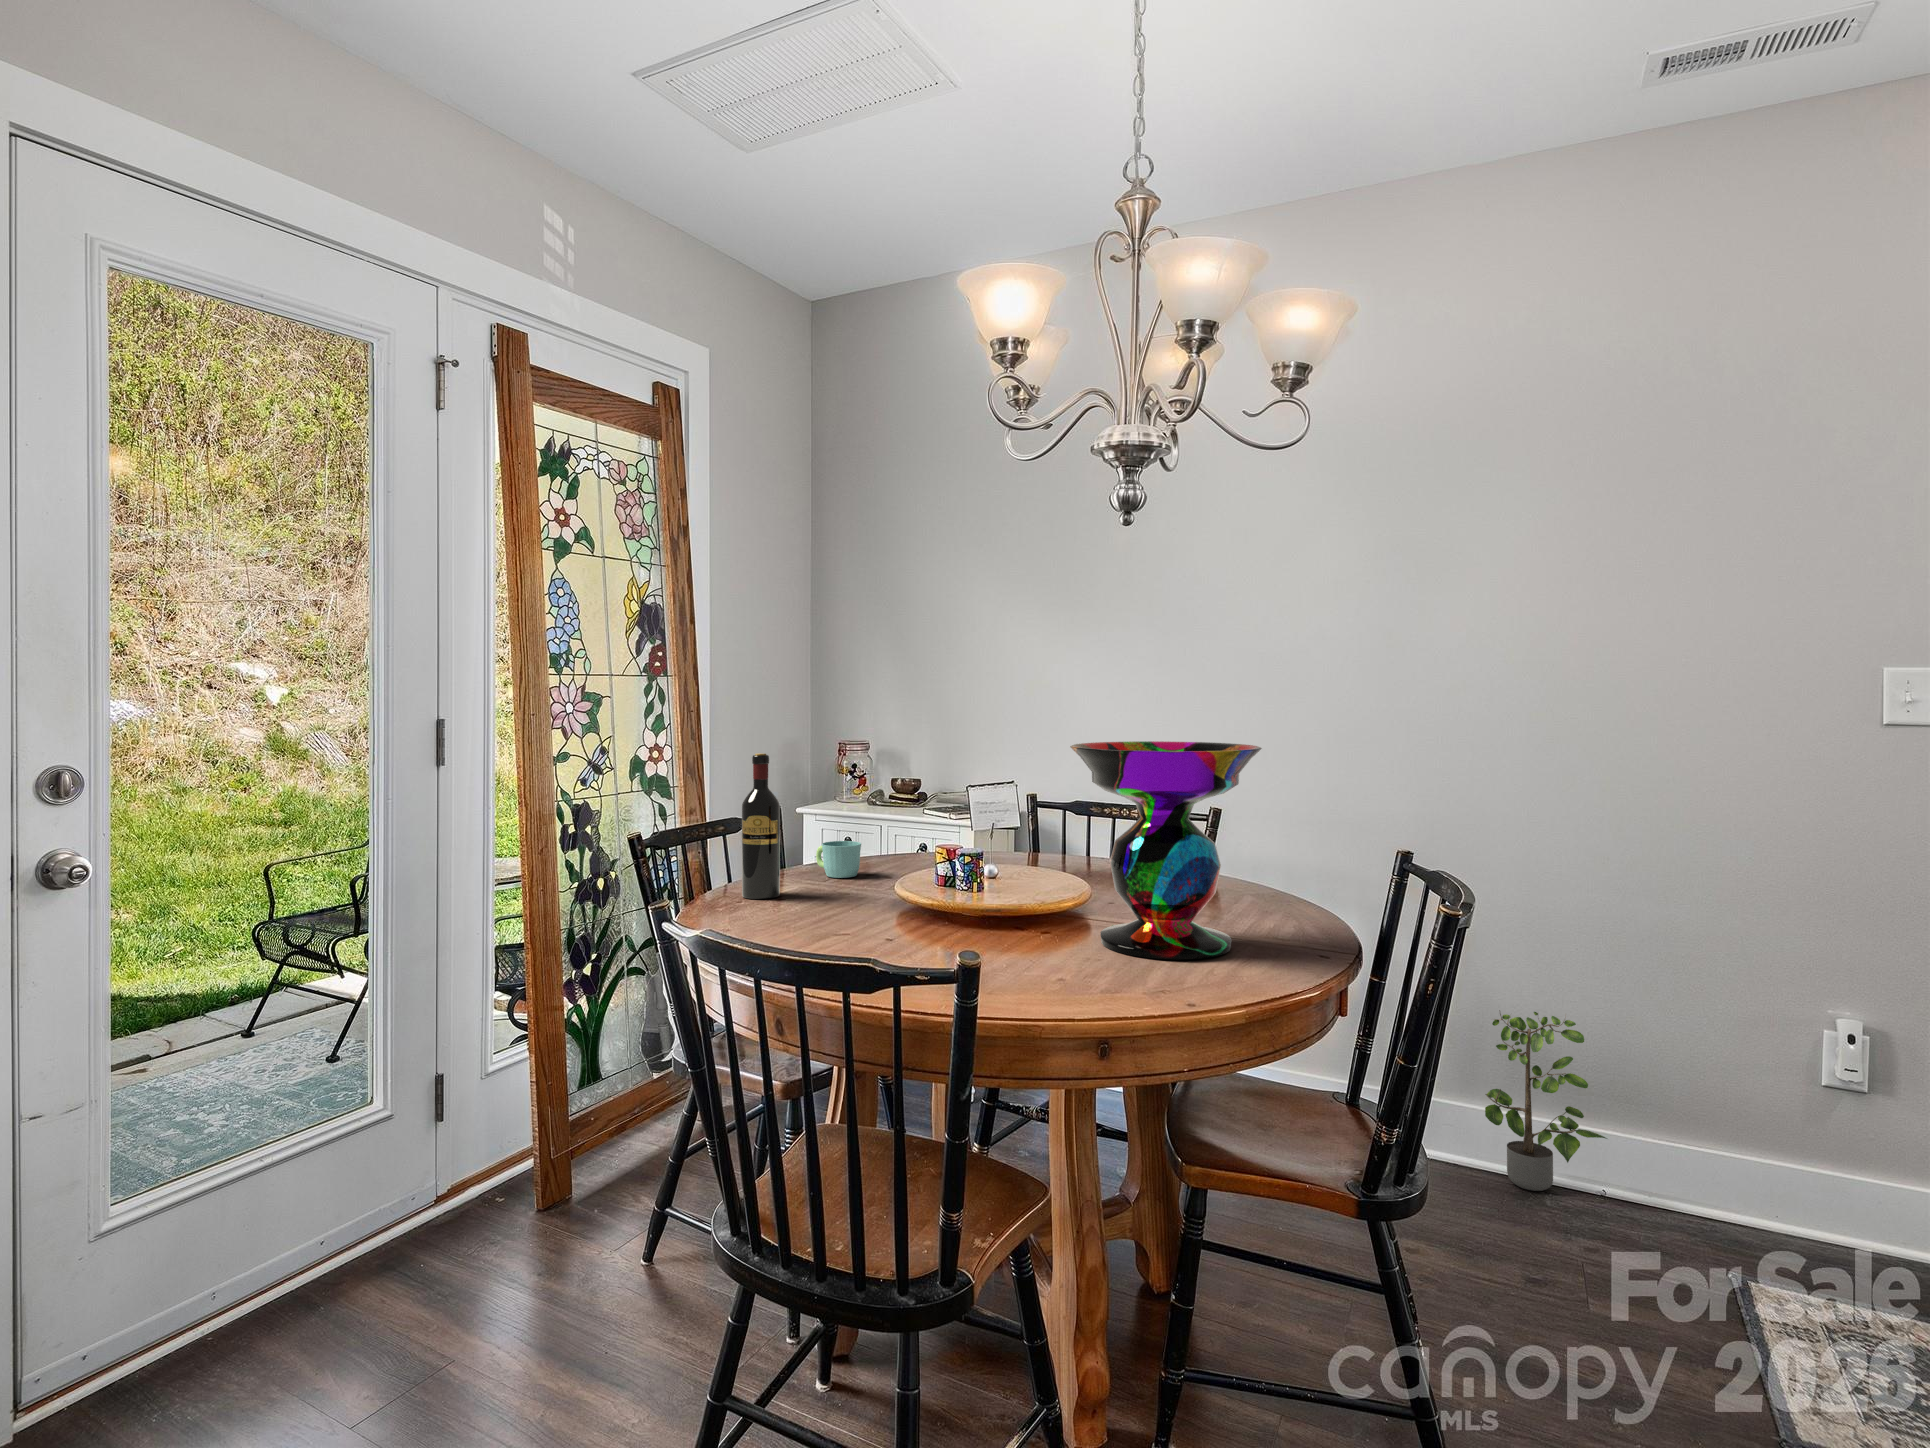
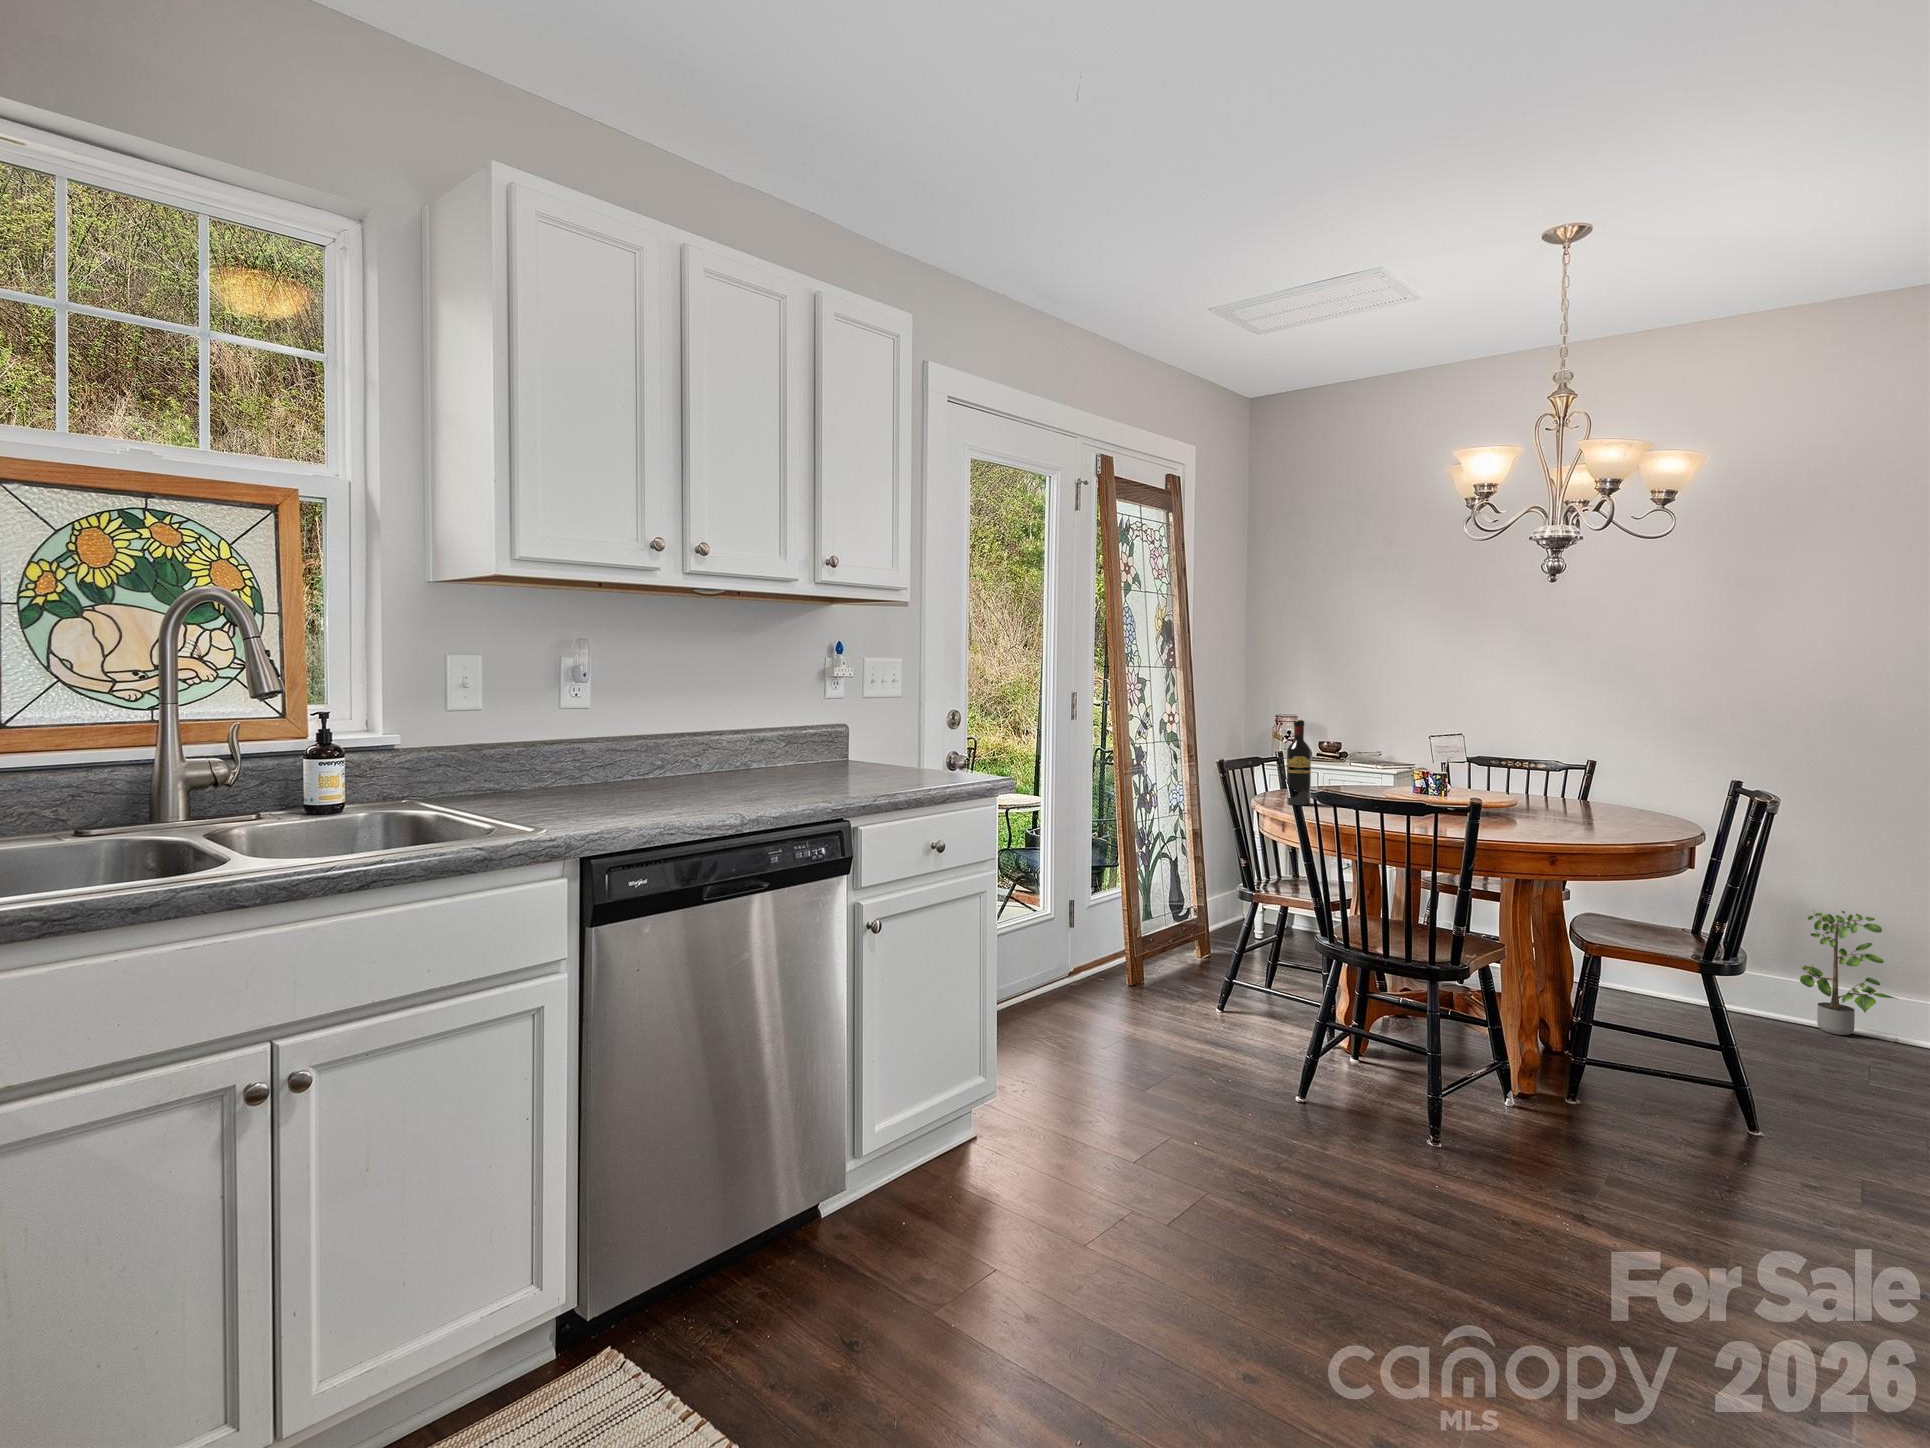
decorative bowl: present [1070,741,1262,960] -> none [1517,716,1644,838]
mug: present [816,841,861,878] -> none [1316,776,1348,798]

